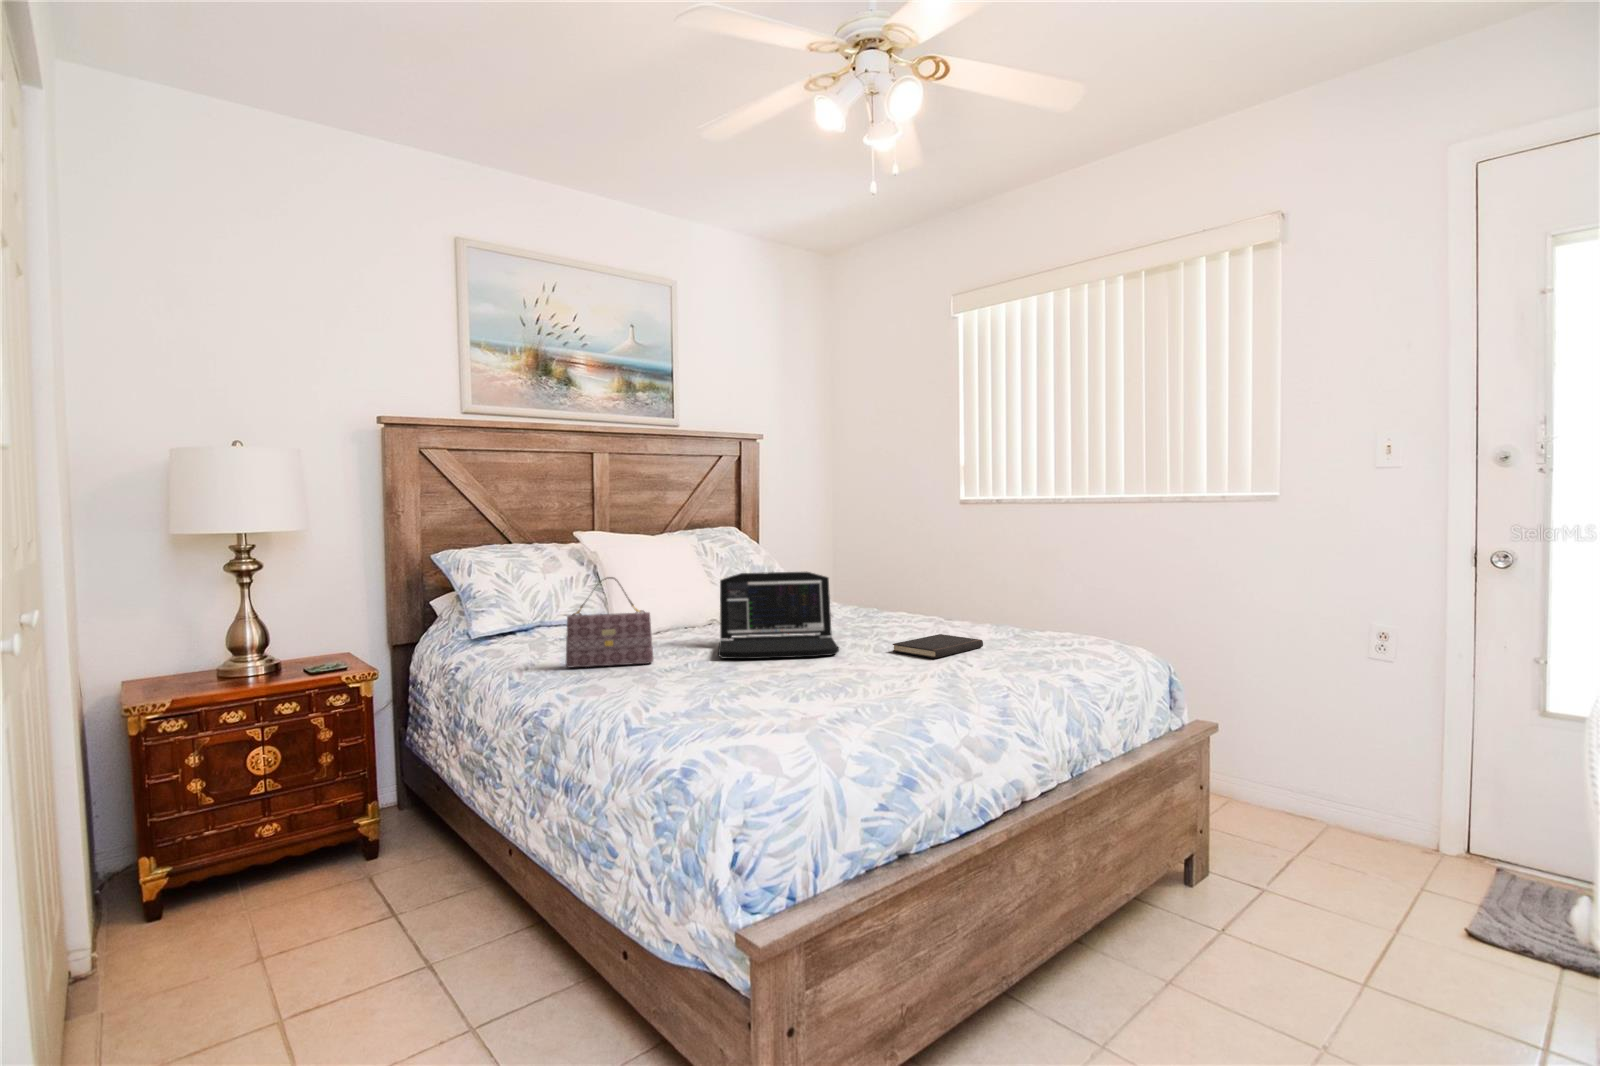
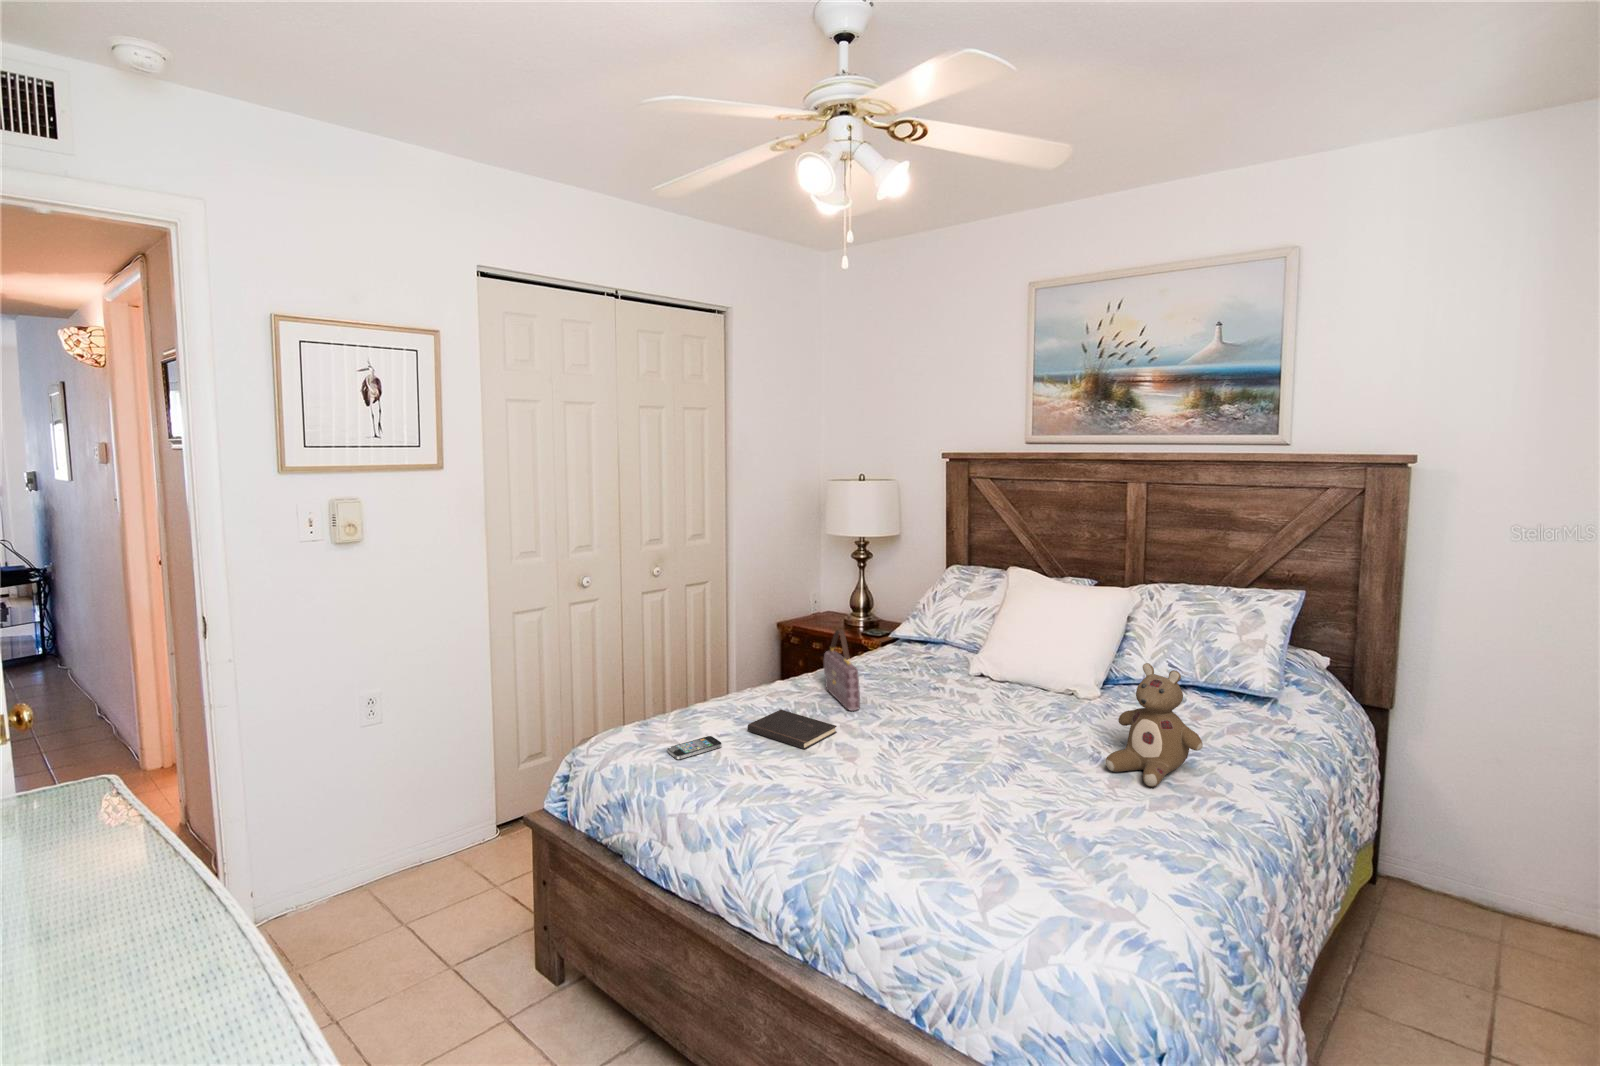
stuffed bear: none [814,544,875,623] -> present [1105,663,1203,787]
laptop: present [718,572,839,659] -> none [871,661,997,781]
hardcover book: present [893,634,983,658] -> present [748,710,837,749]
smartphone: none [671,698,725,722] -> present [667,736,722,760]

